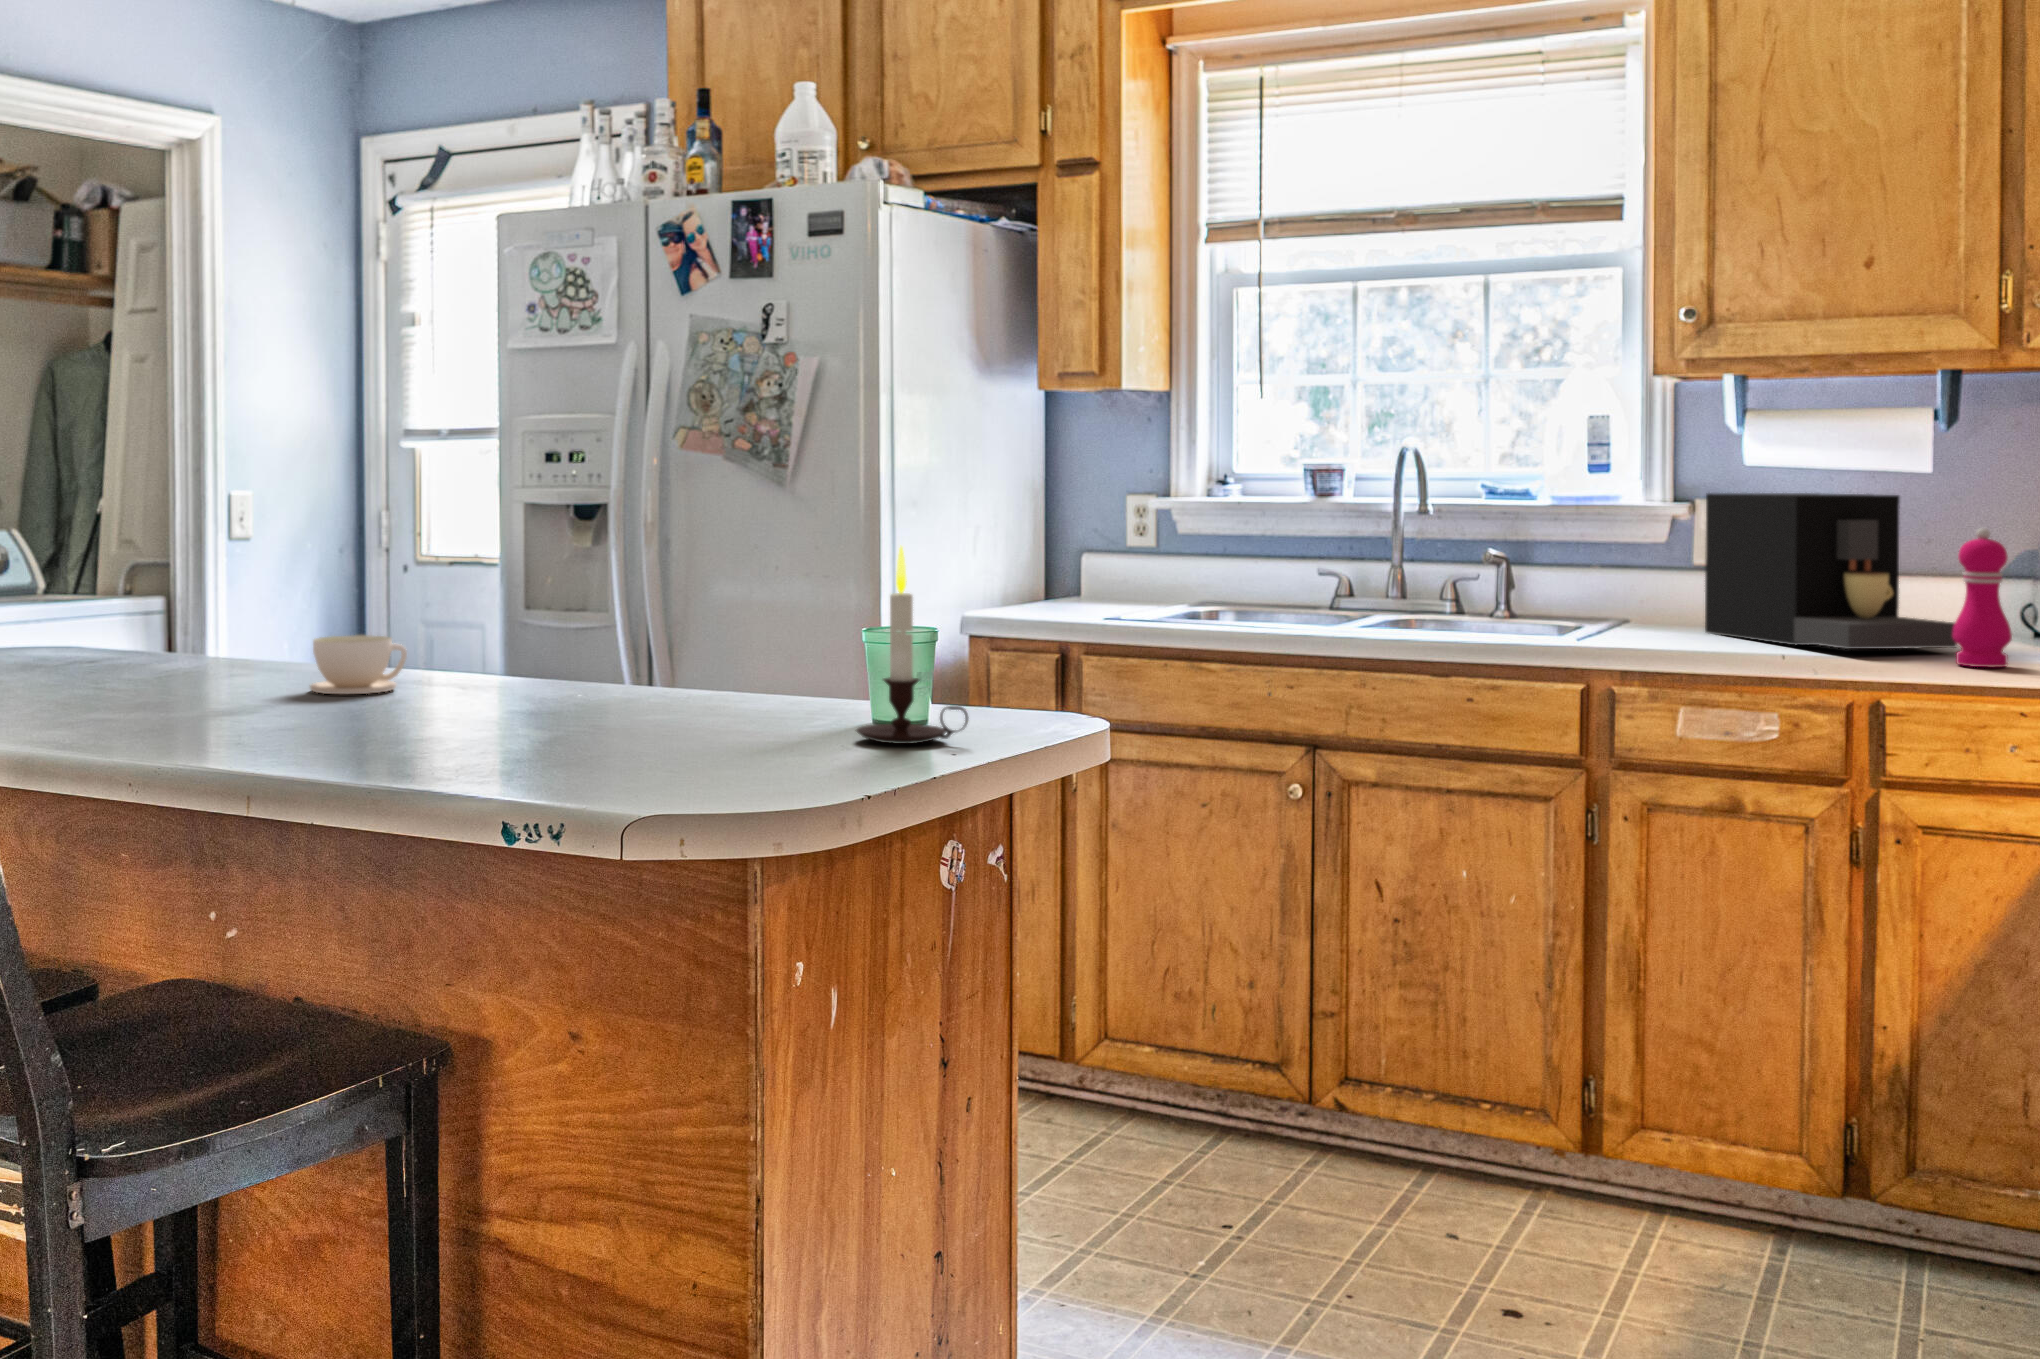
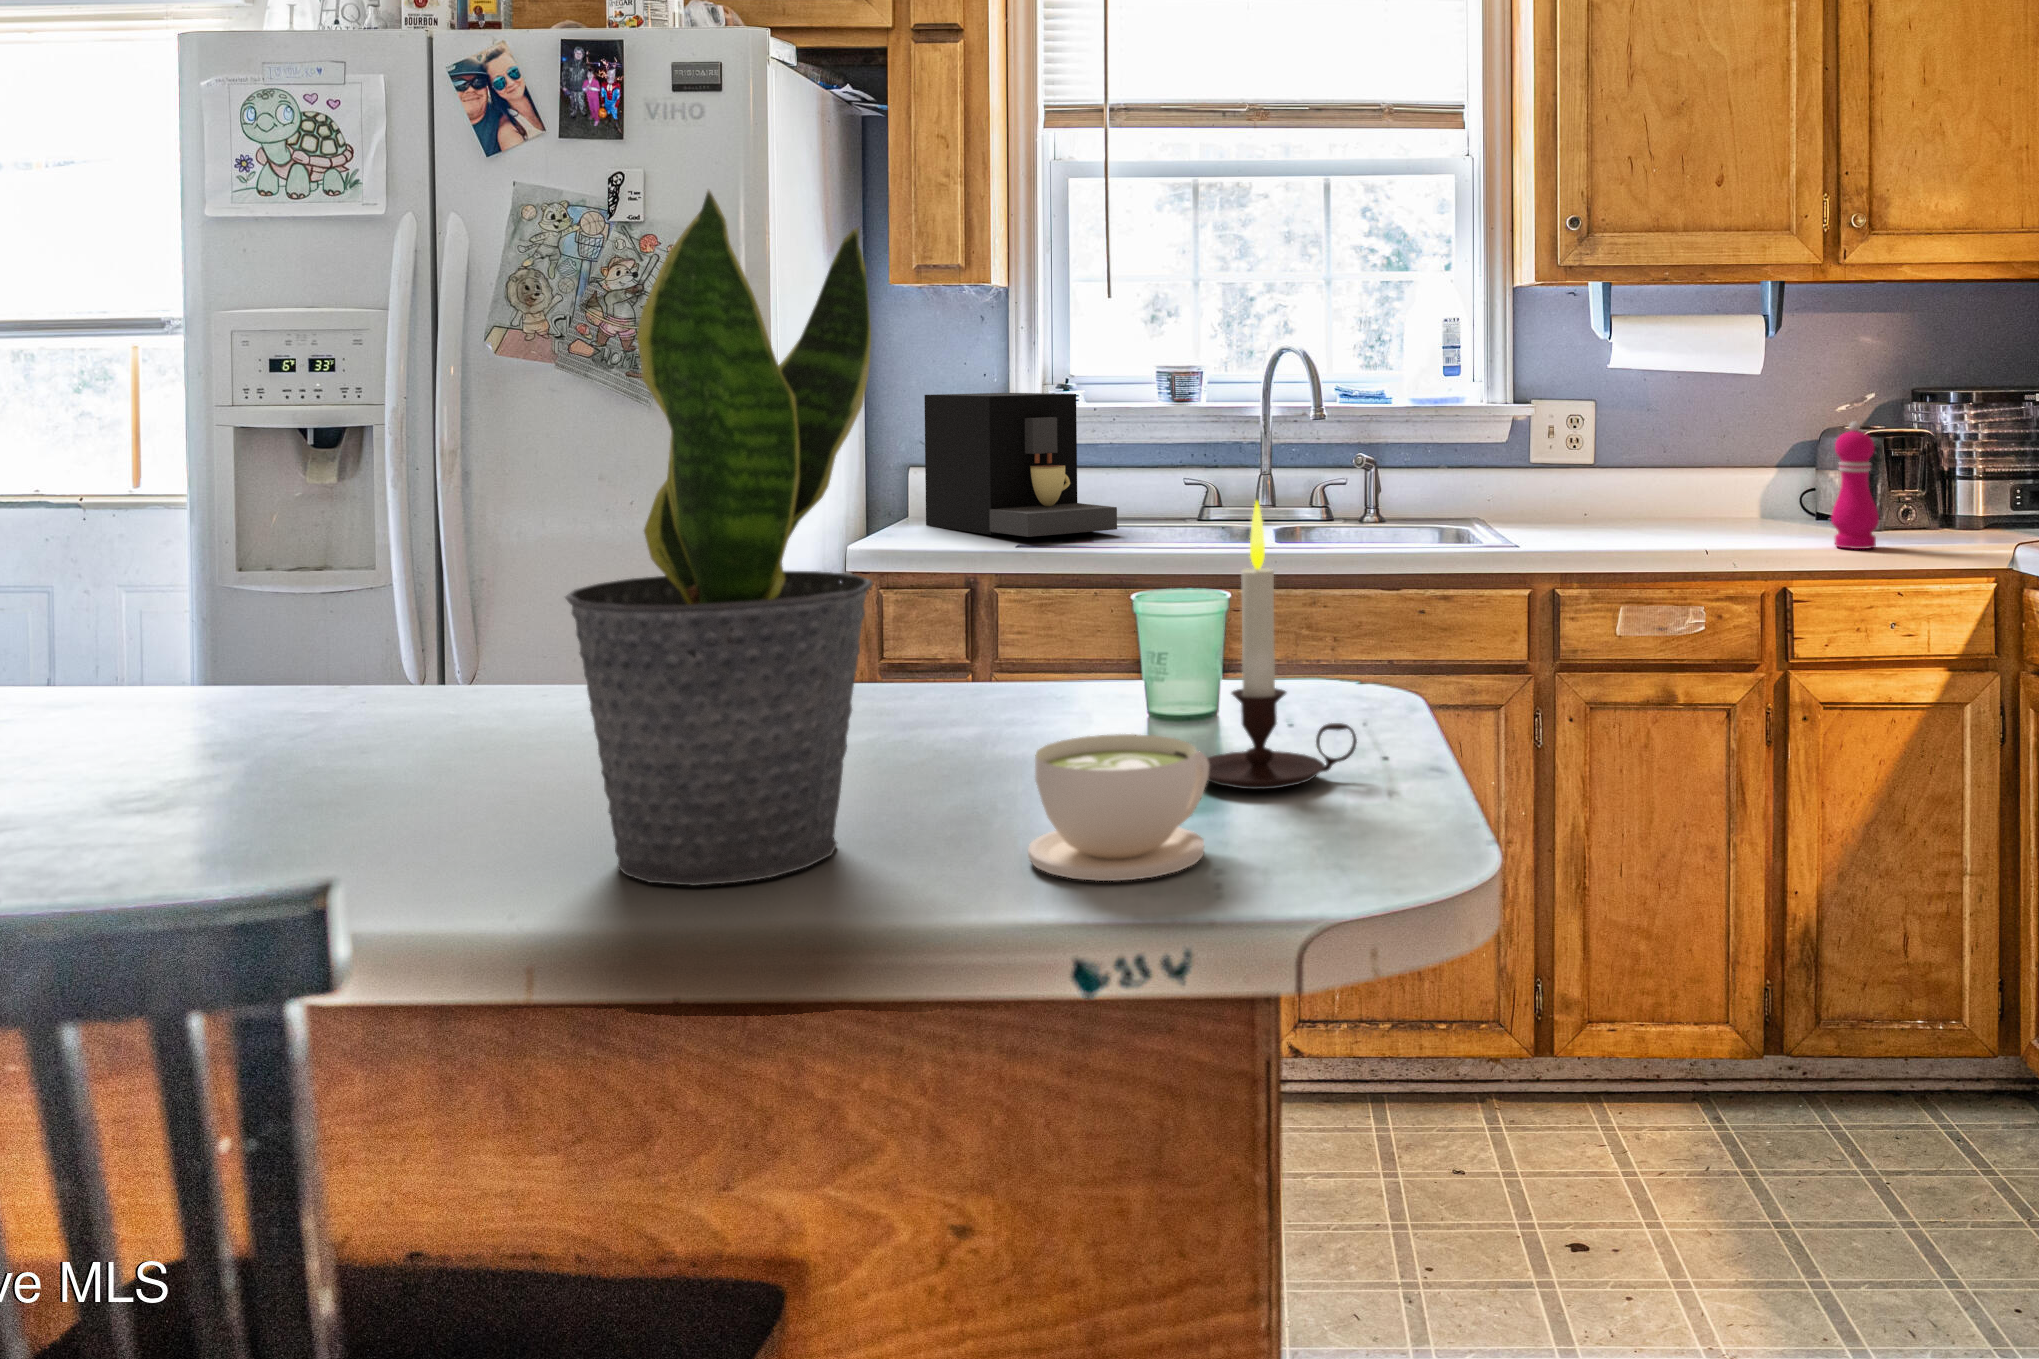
potted plant: none [452,346,626,746] -> present [565,190,873,885]
coffee maker: present [1705,493,1957,649] -> present [924,393,1117,537]
coffee cup: present [310,635,407,694] -> present [1028,734,1209,881]

